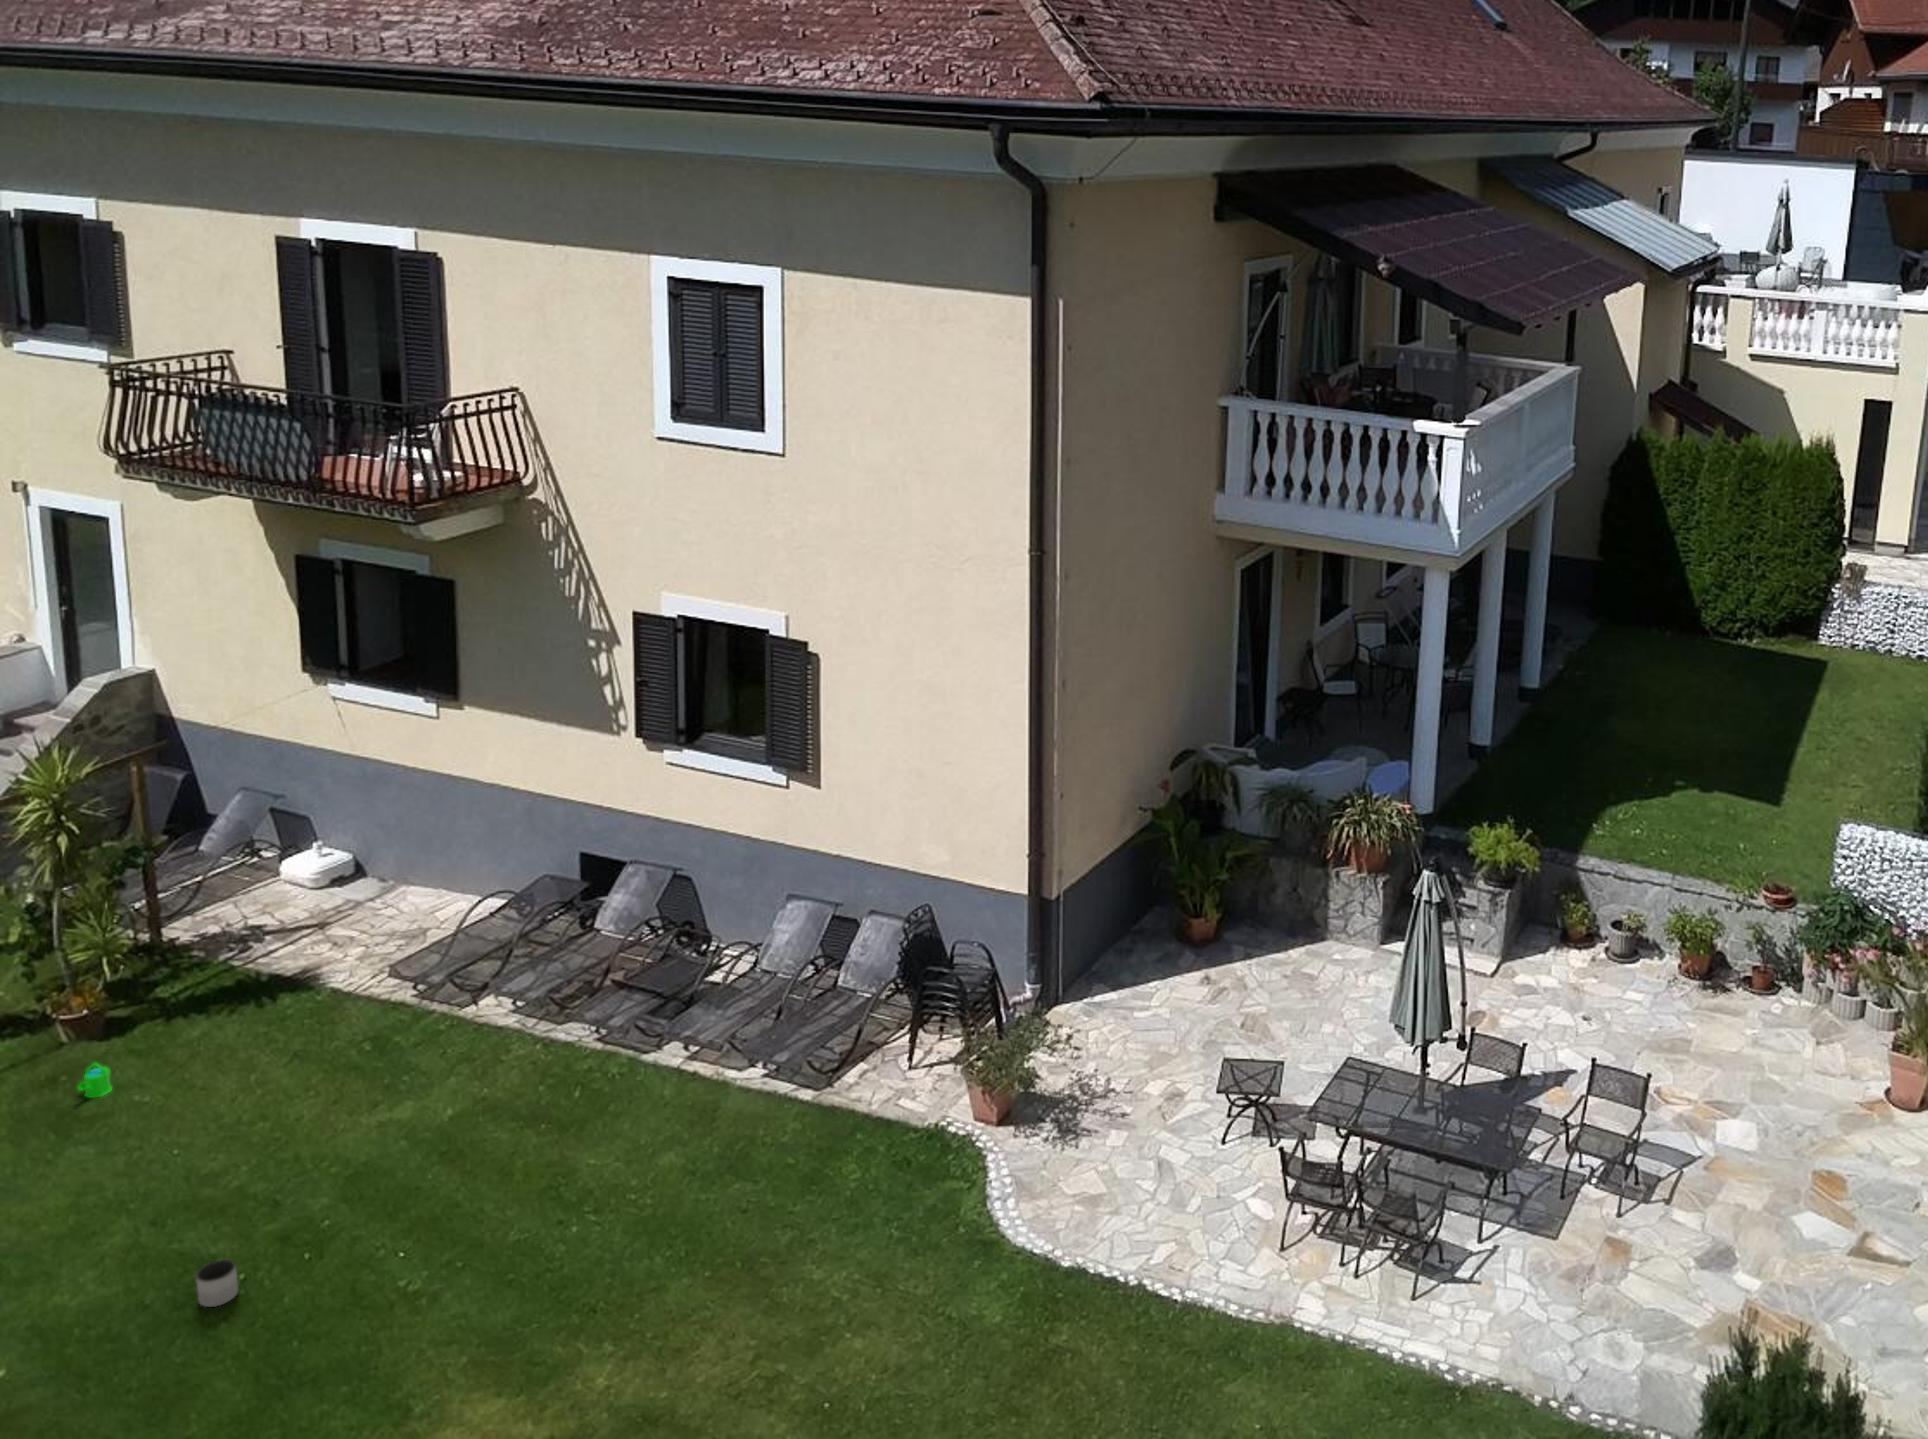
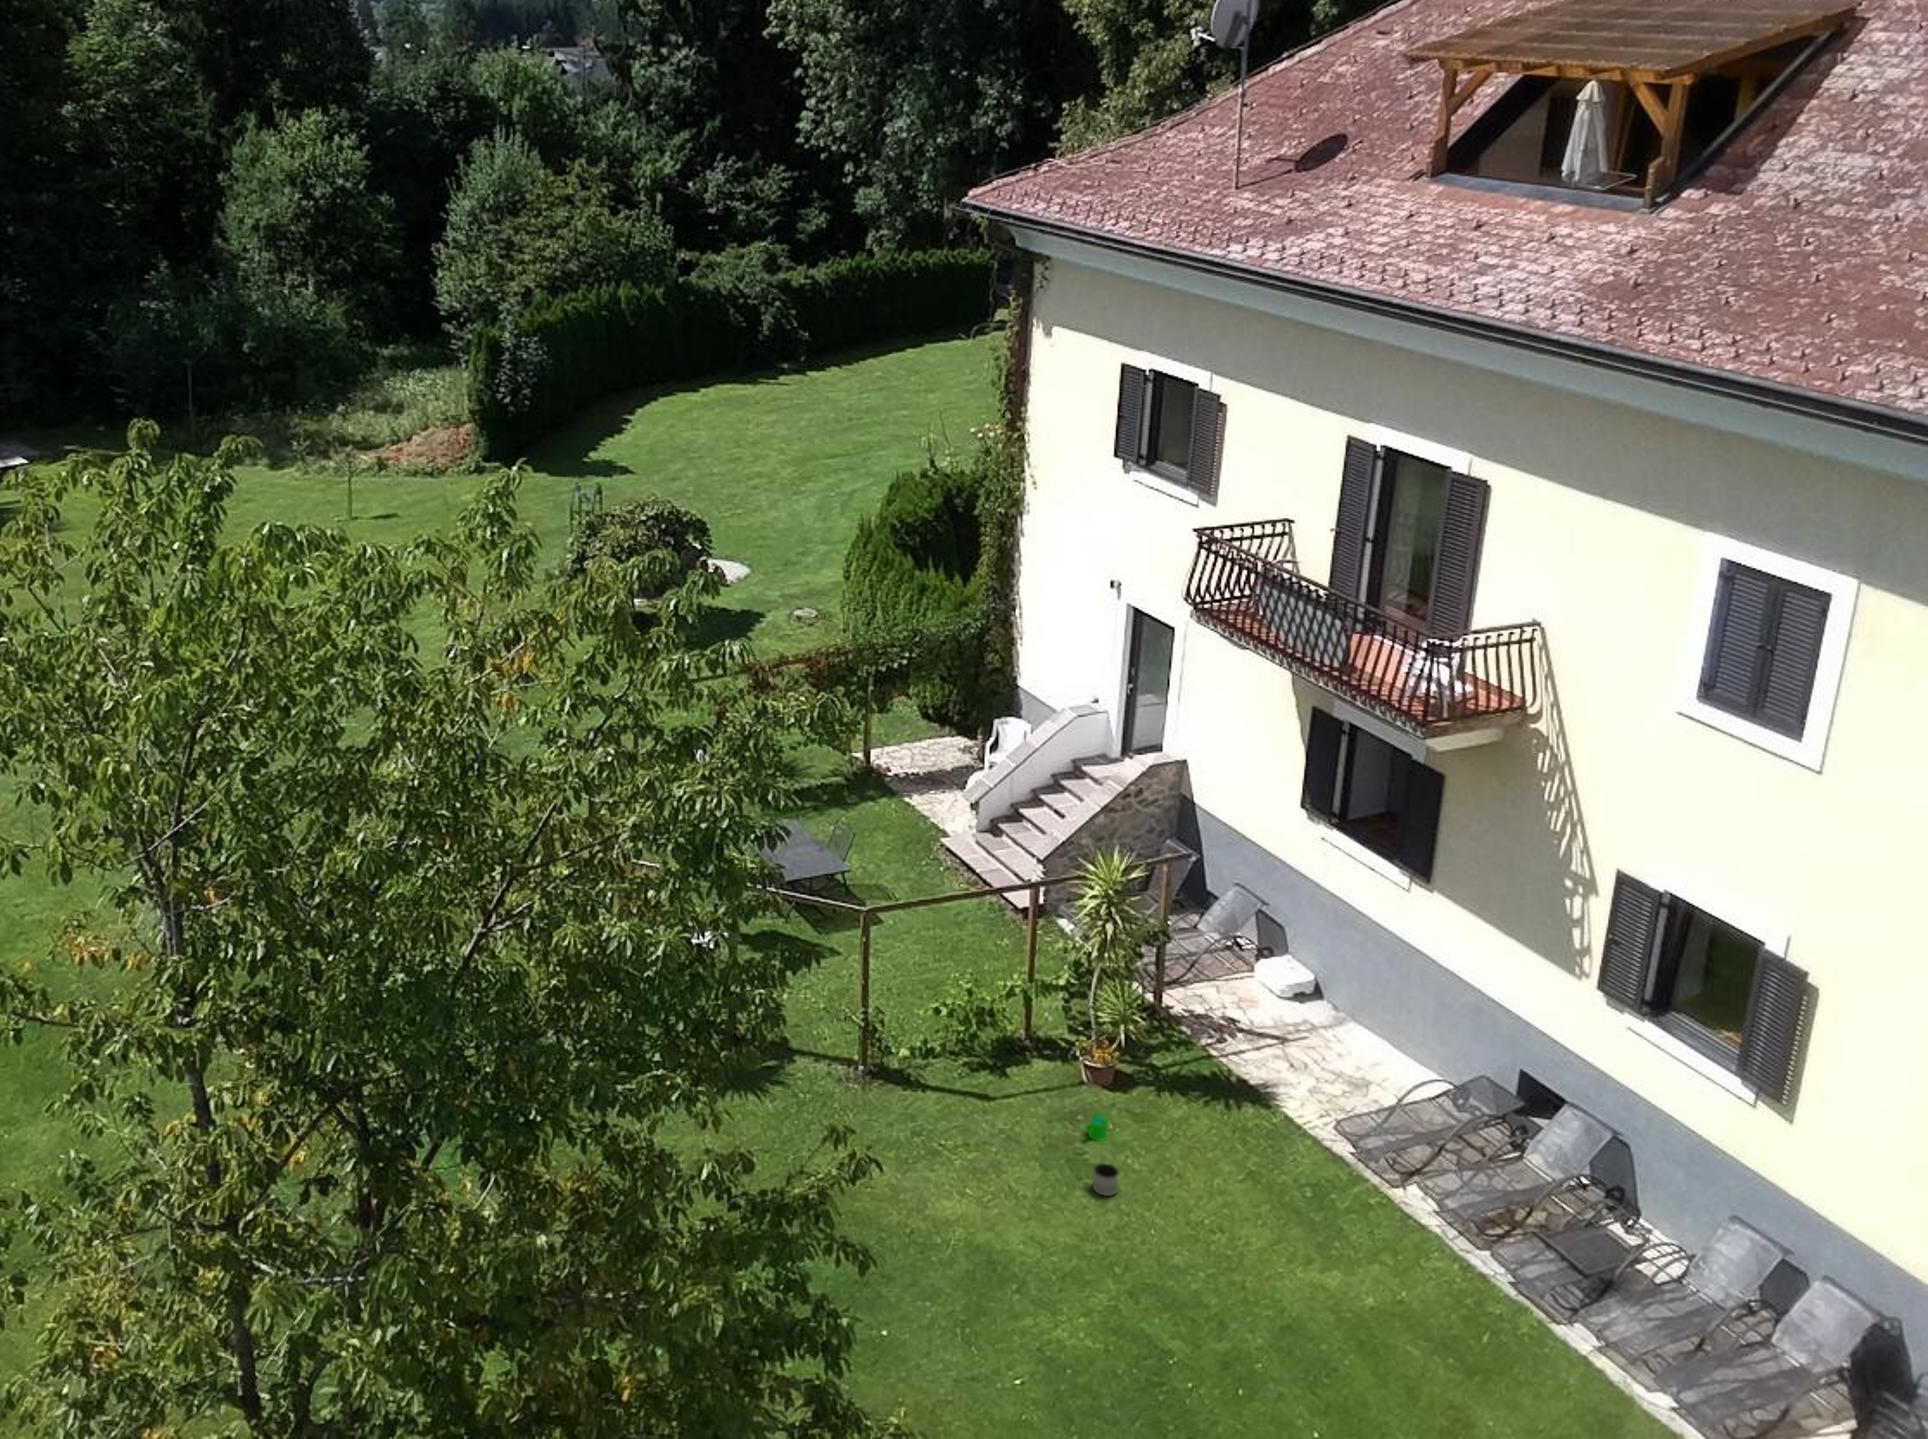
planter: present [196,1260,238,1307] -> present [1093,1163,1119,1196]

